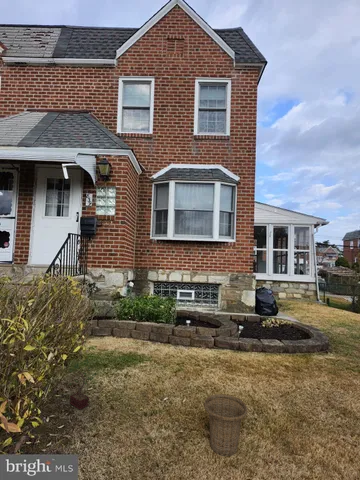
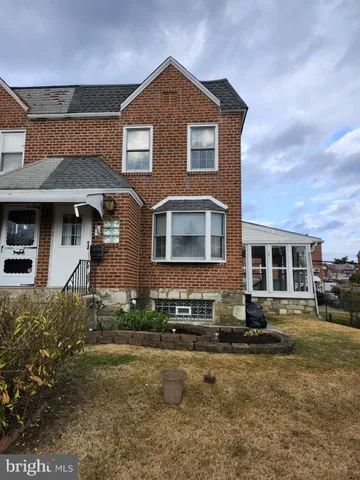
potted plant: present [70,359,96,409] -> present [203,351,222,384]

